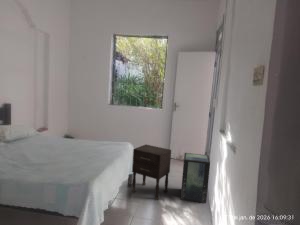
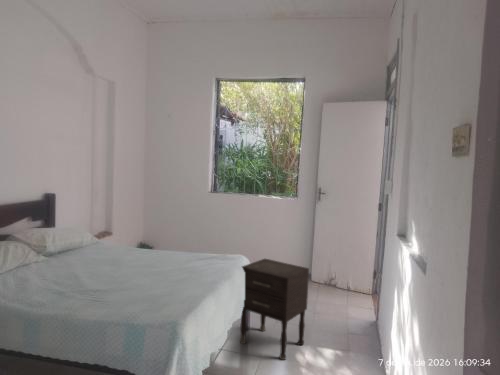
storage box: present [181,153,210,203] -> none [327,273,381,369]

